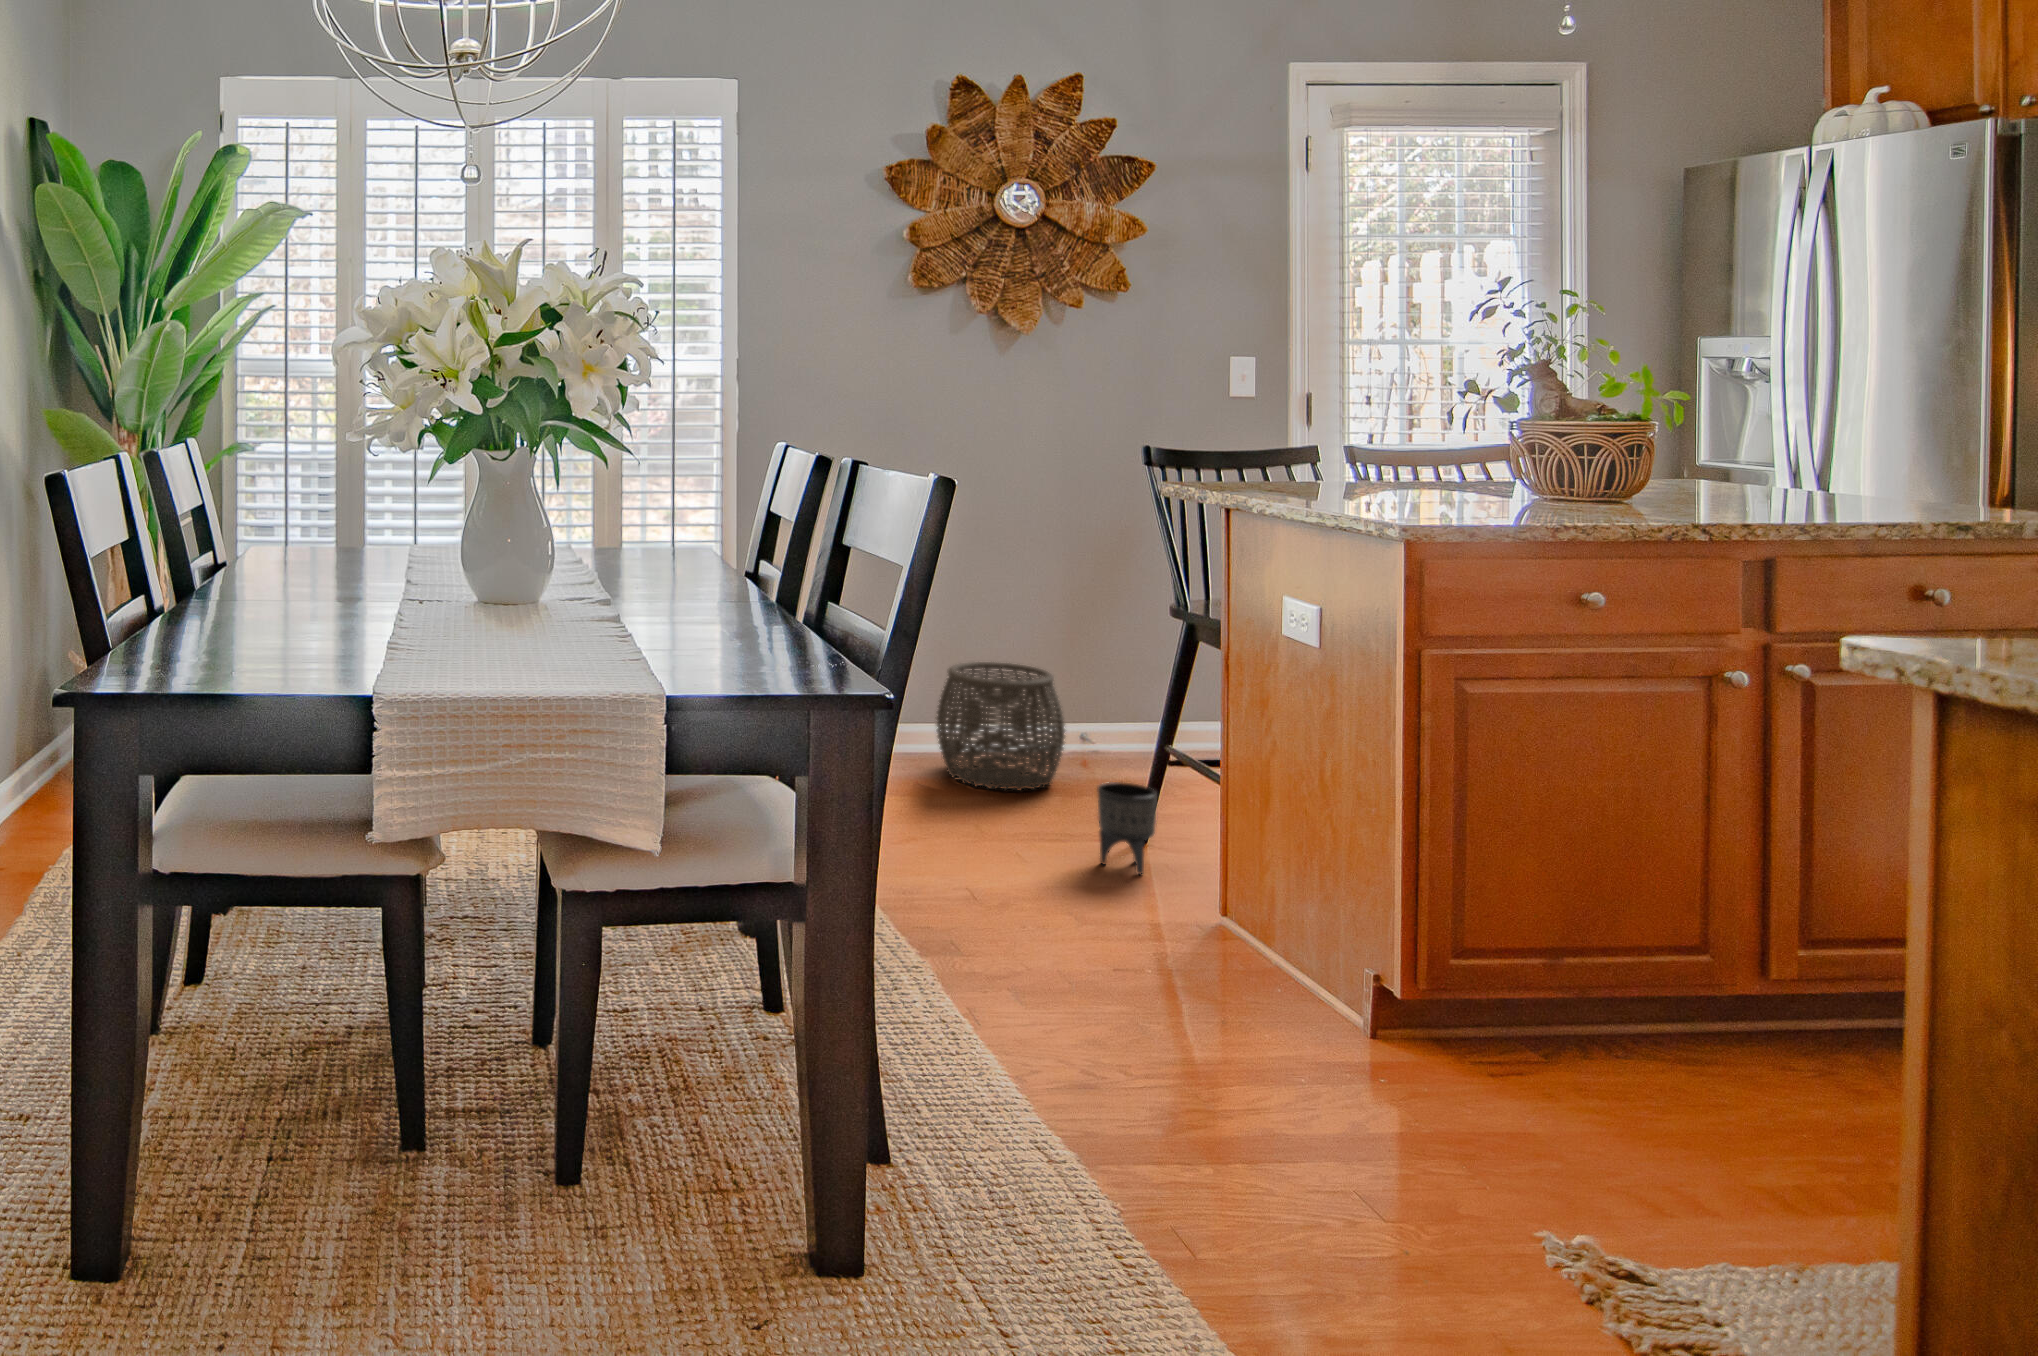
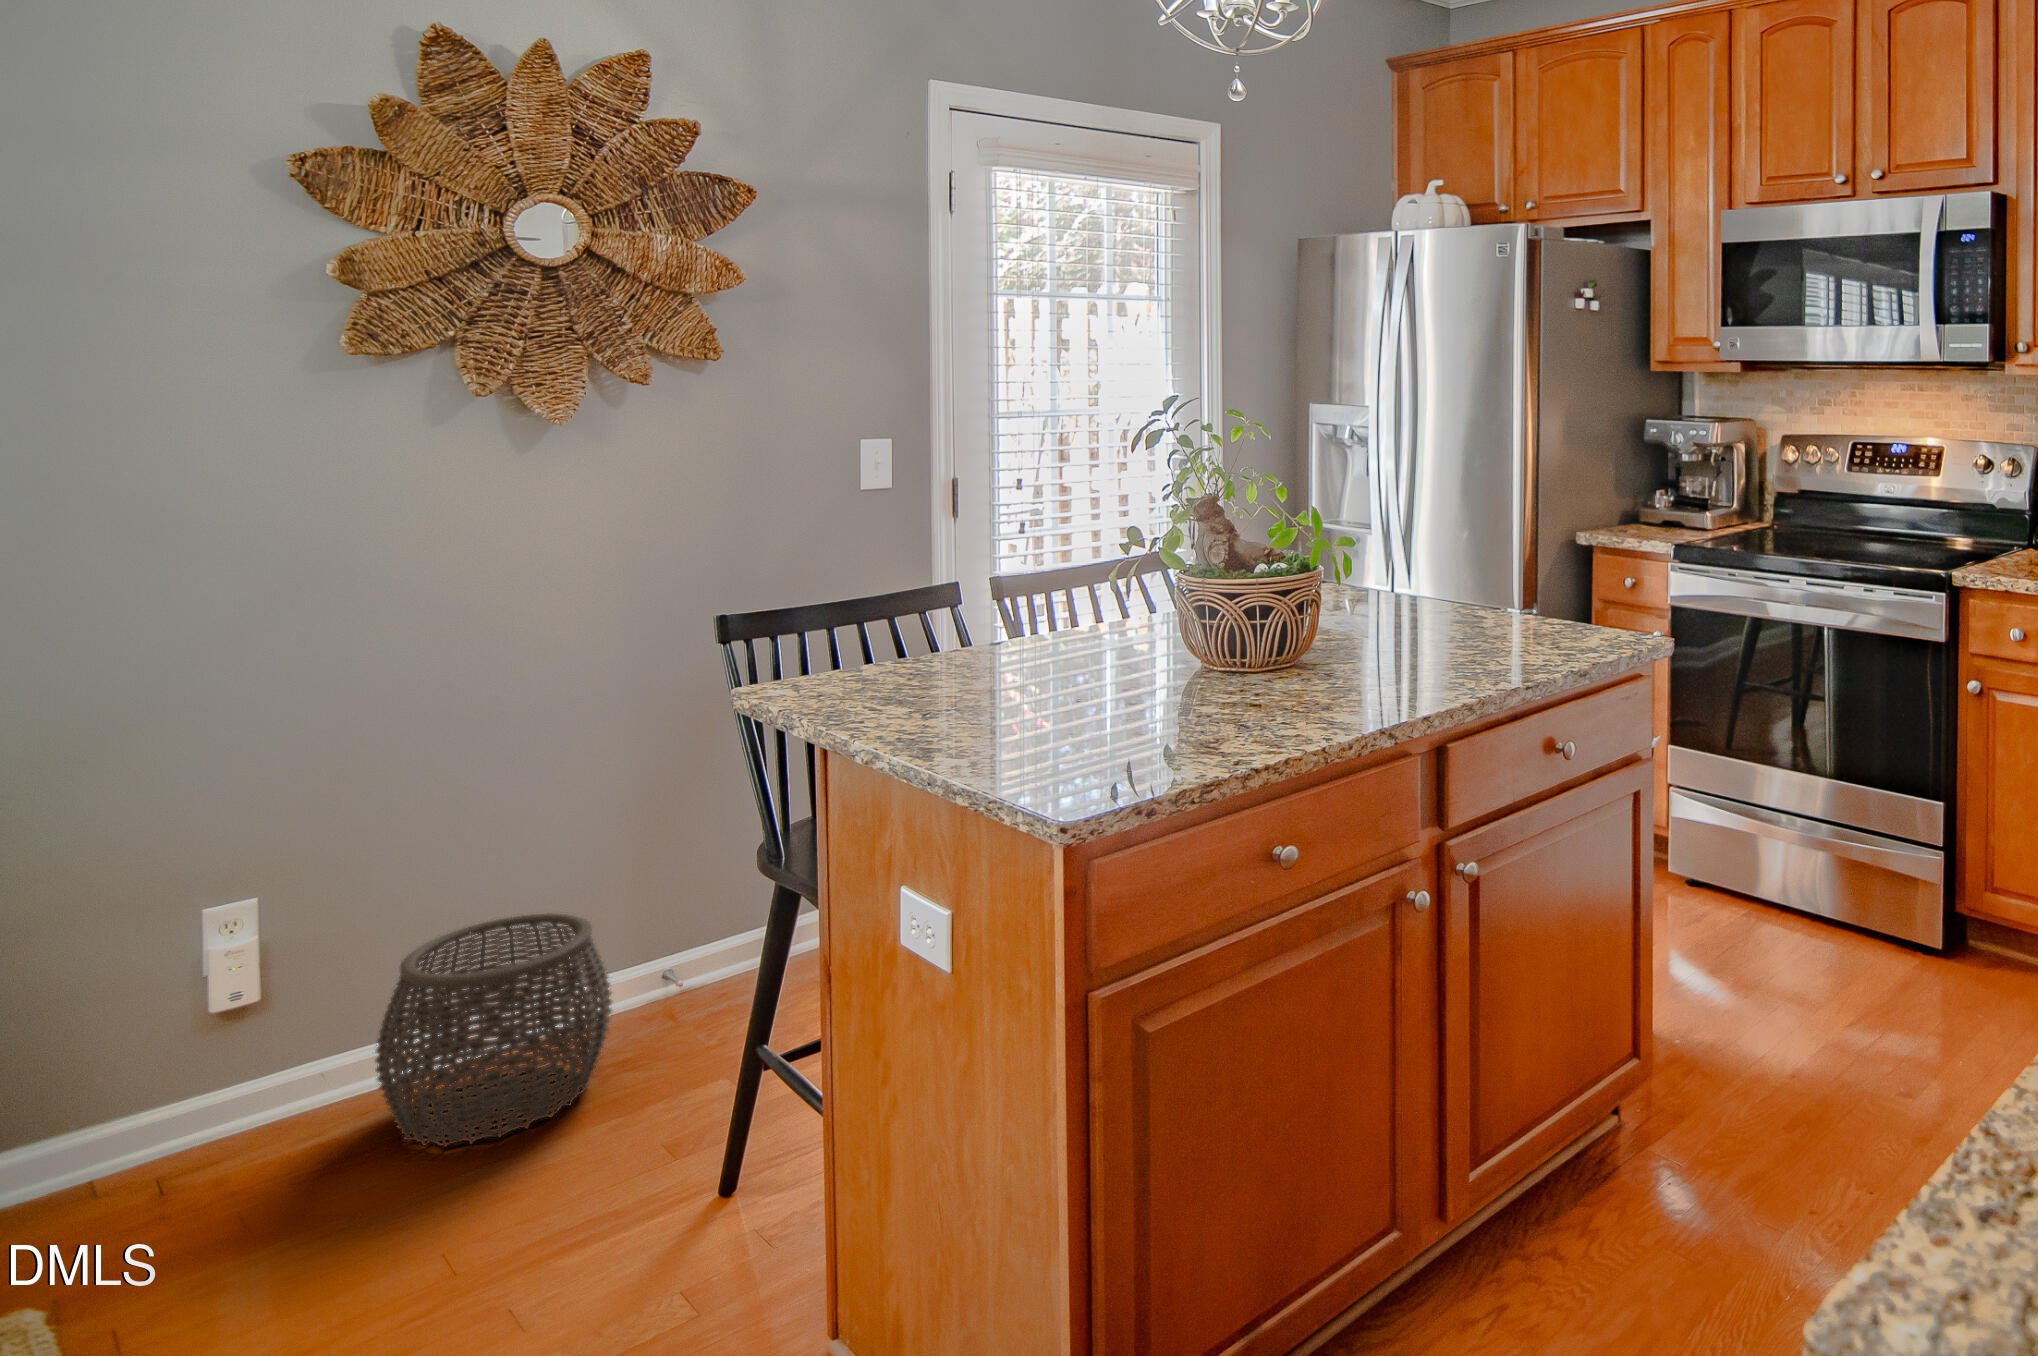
planter: present [1097,782,1157,874] -> none [626,1121,724,1274]

